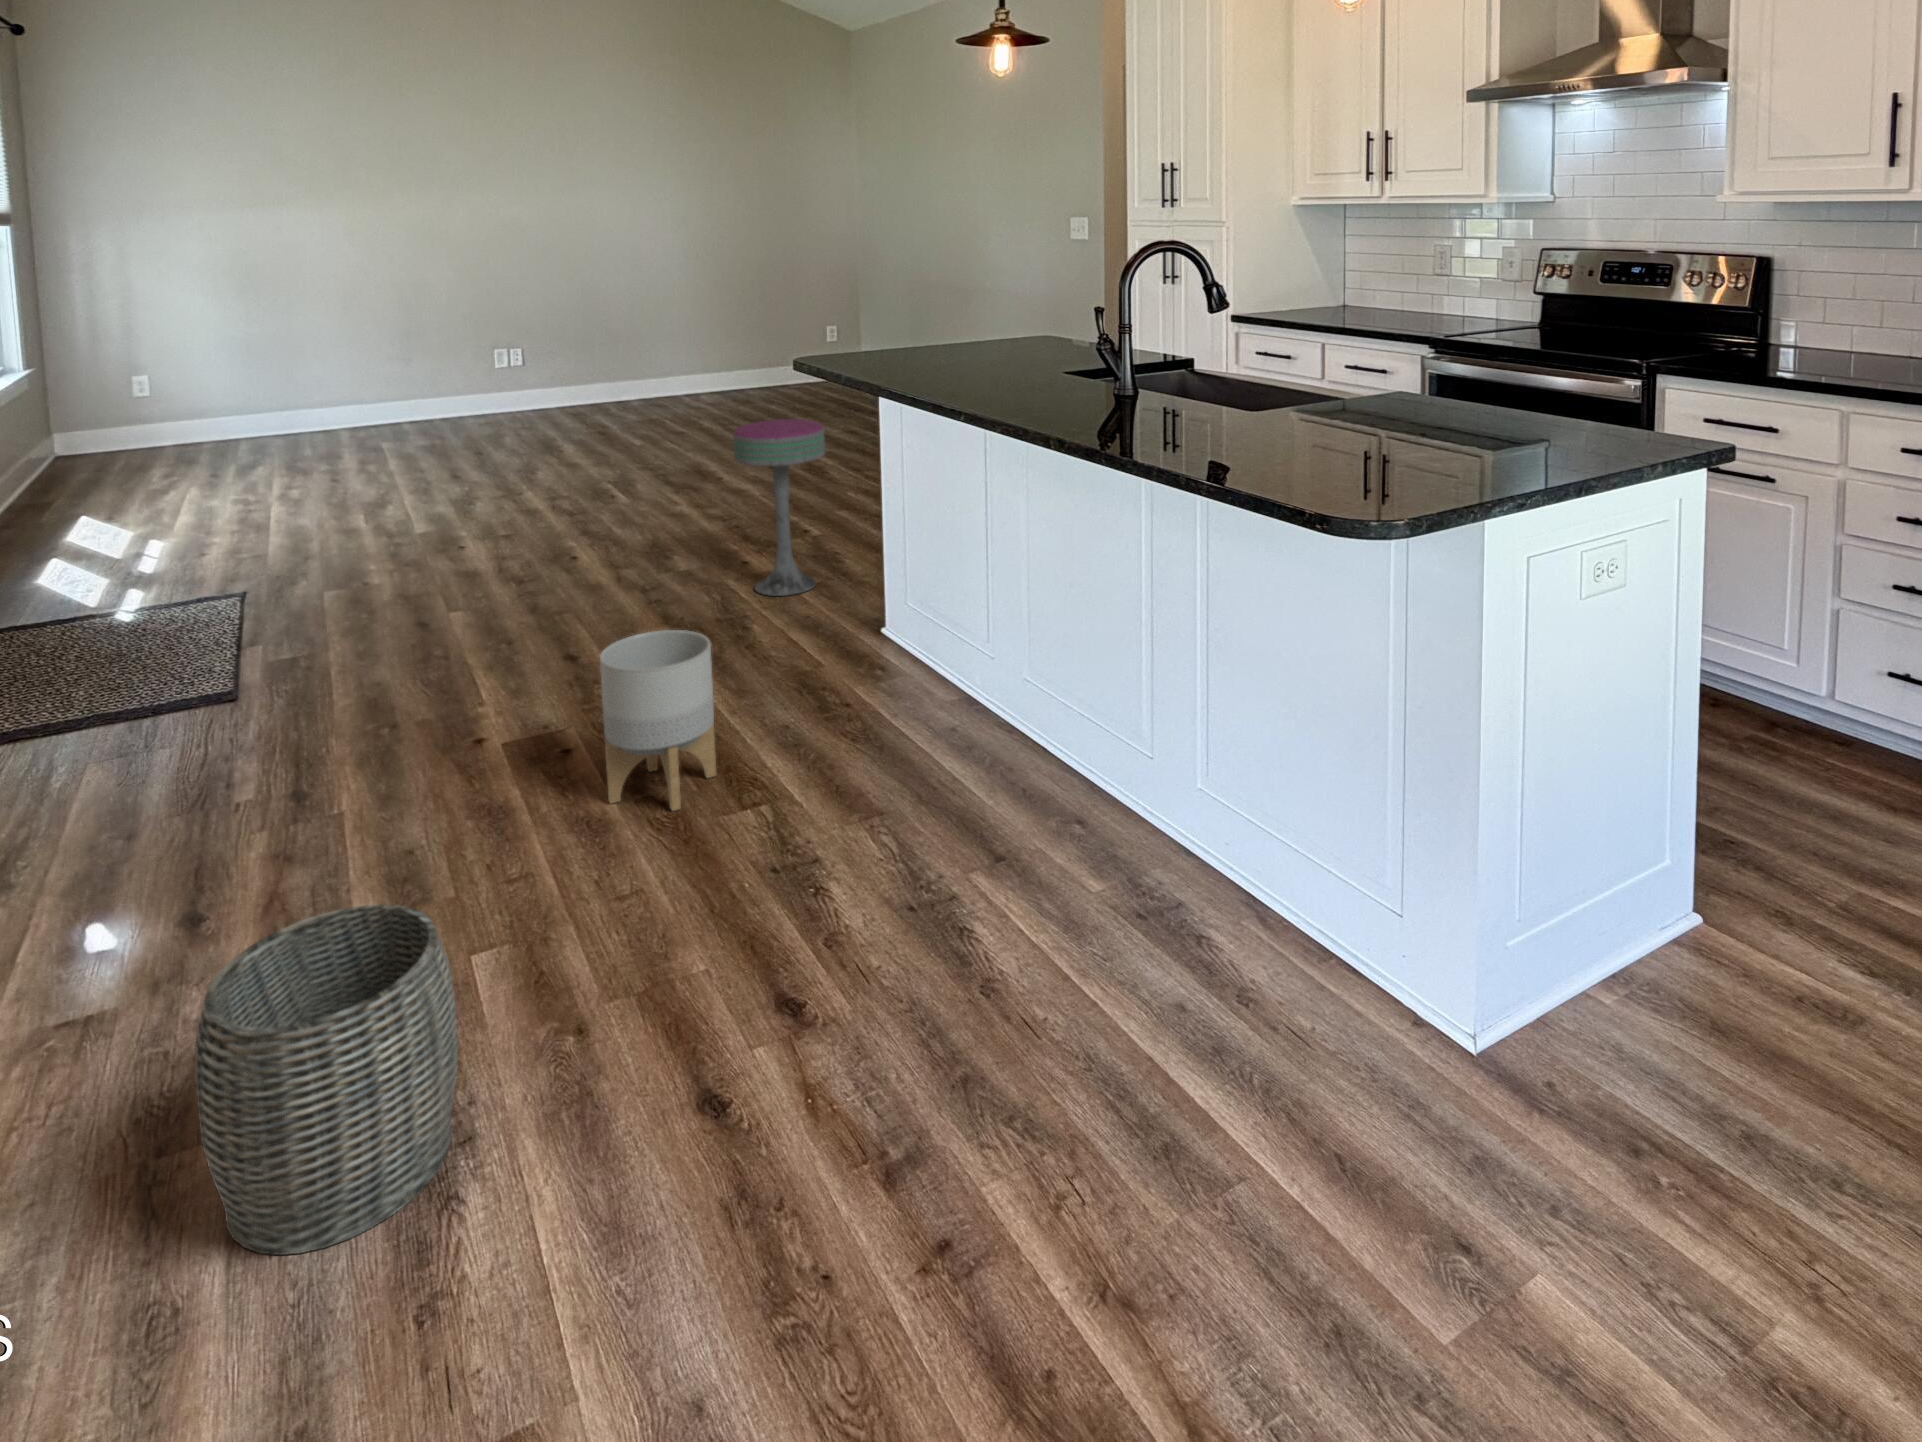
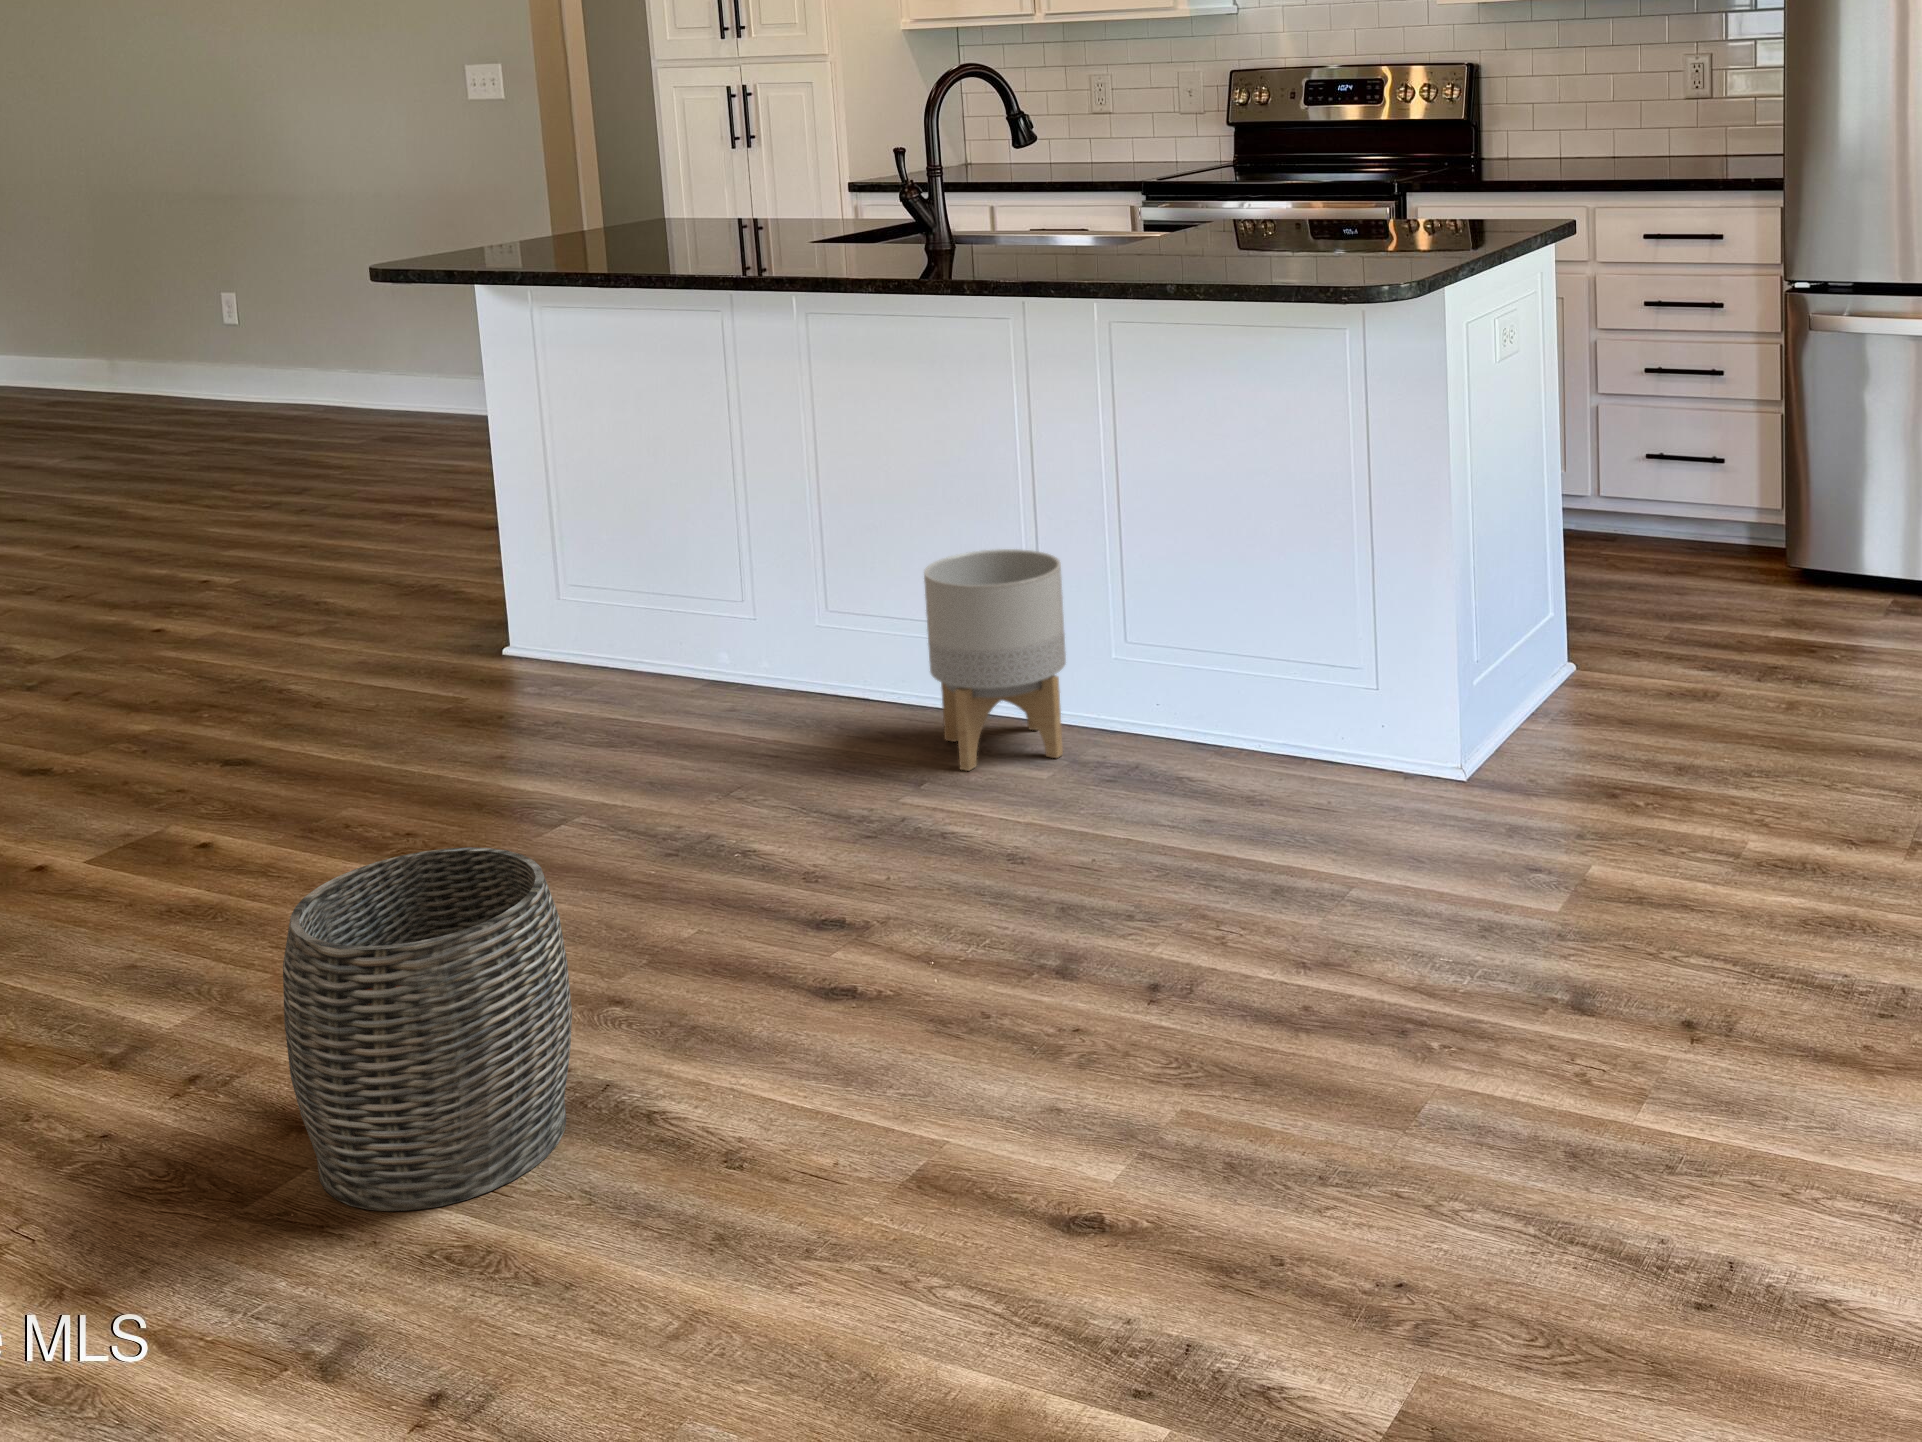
bar stool: present [733,419,825,596] -> none [161,373,318,644]
planter: present [600,630,716,811] -> present [924,549,1066,771]

